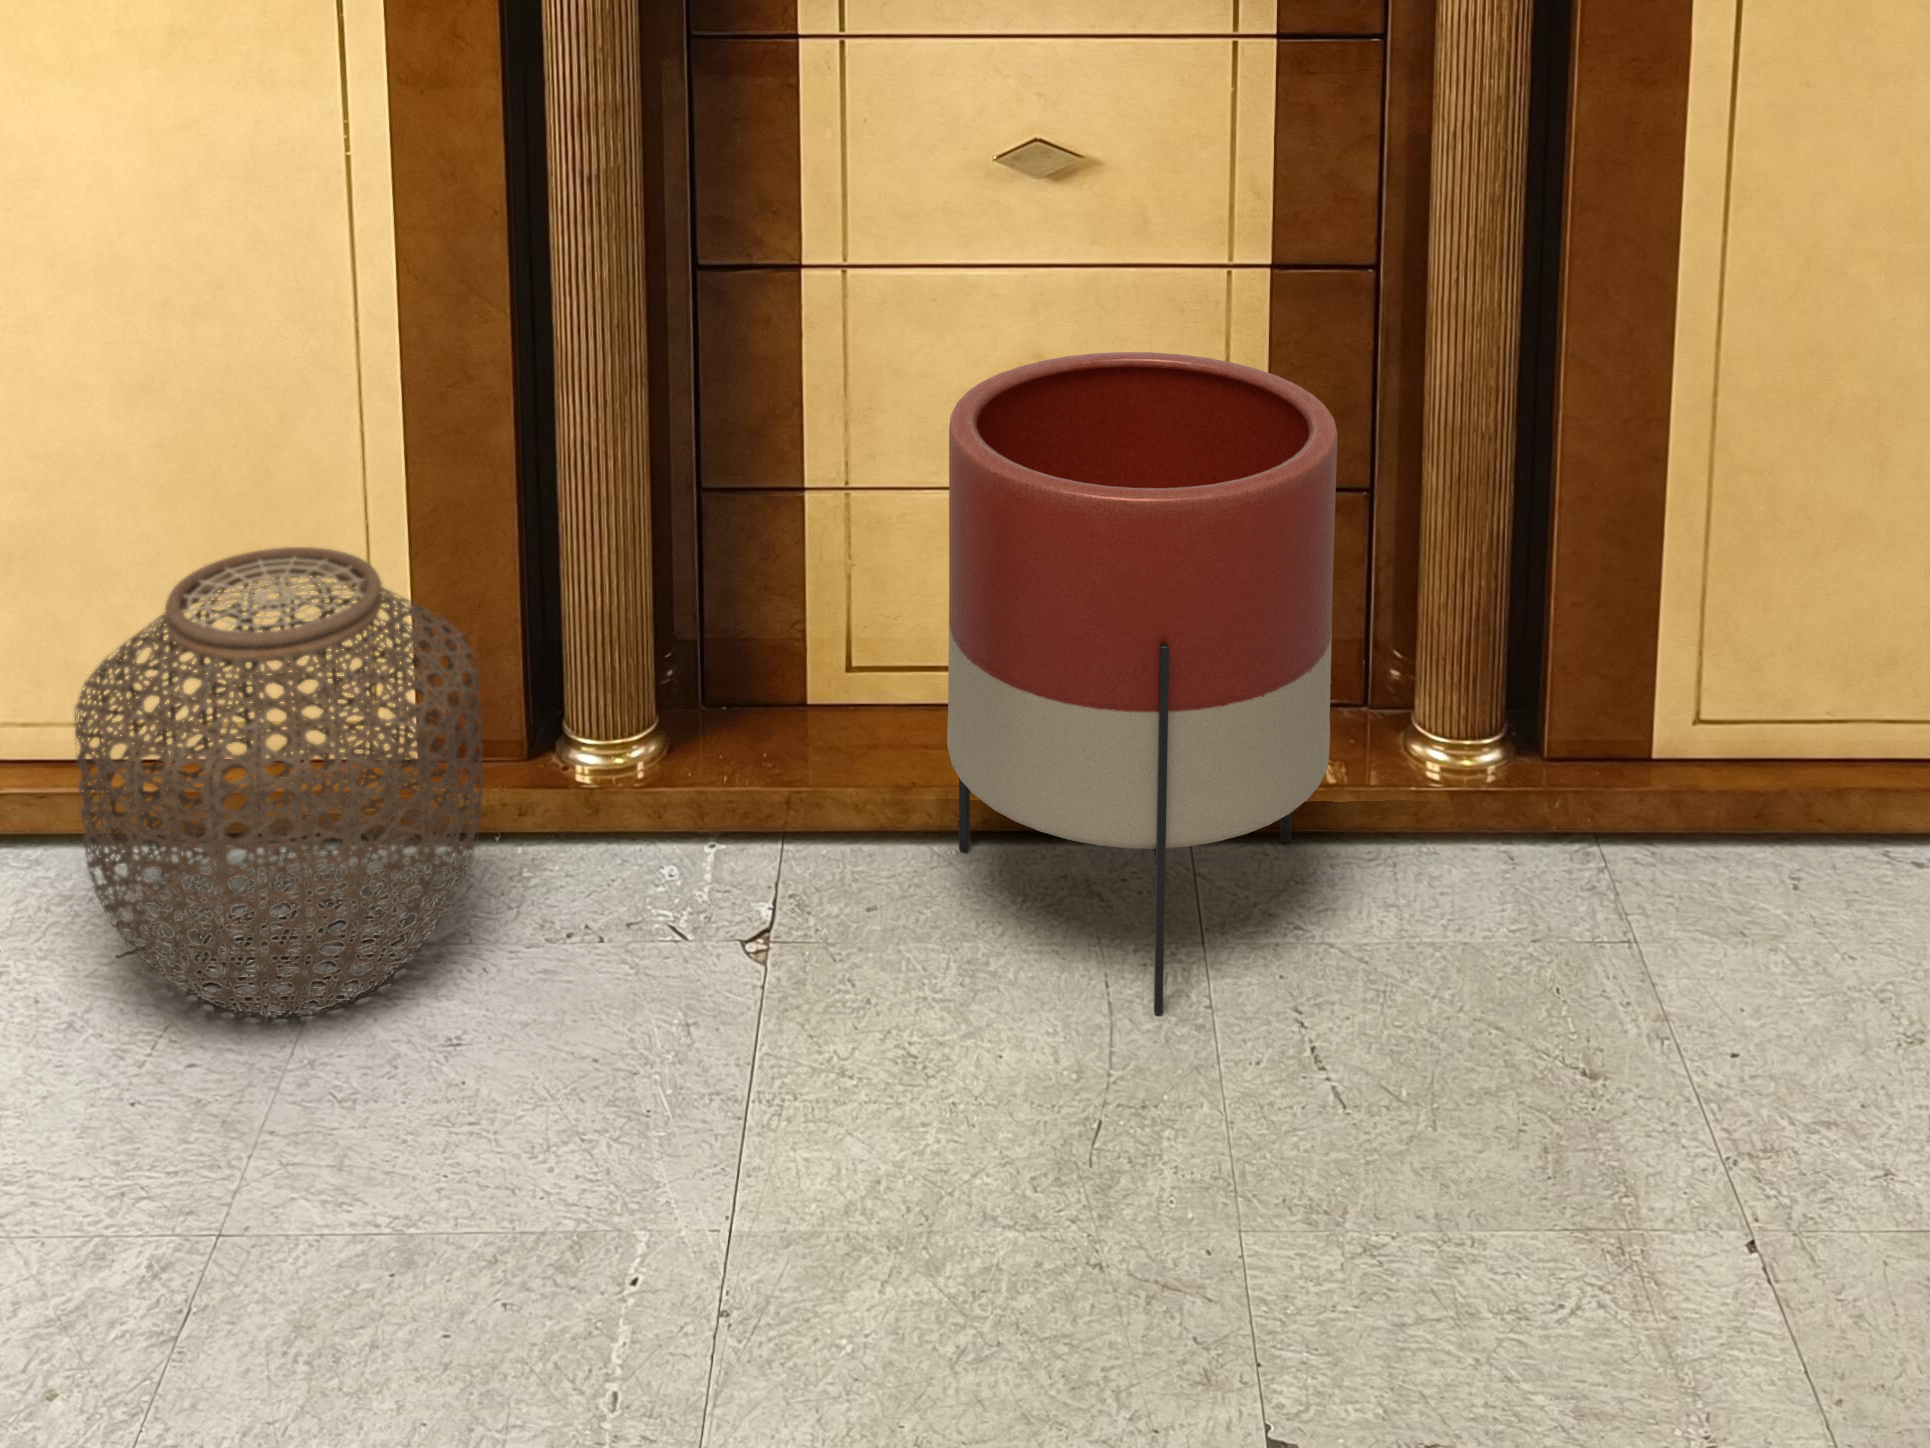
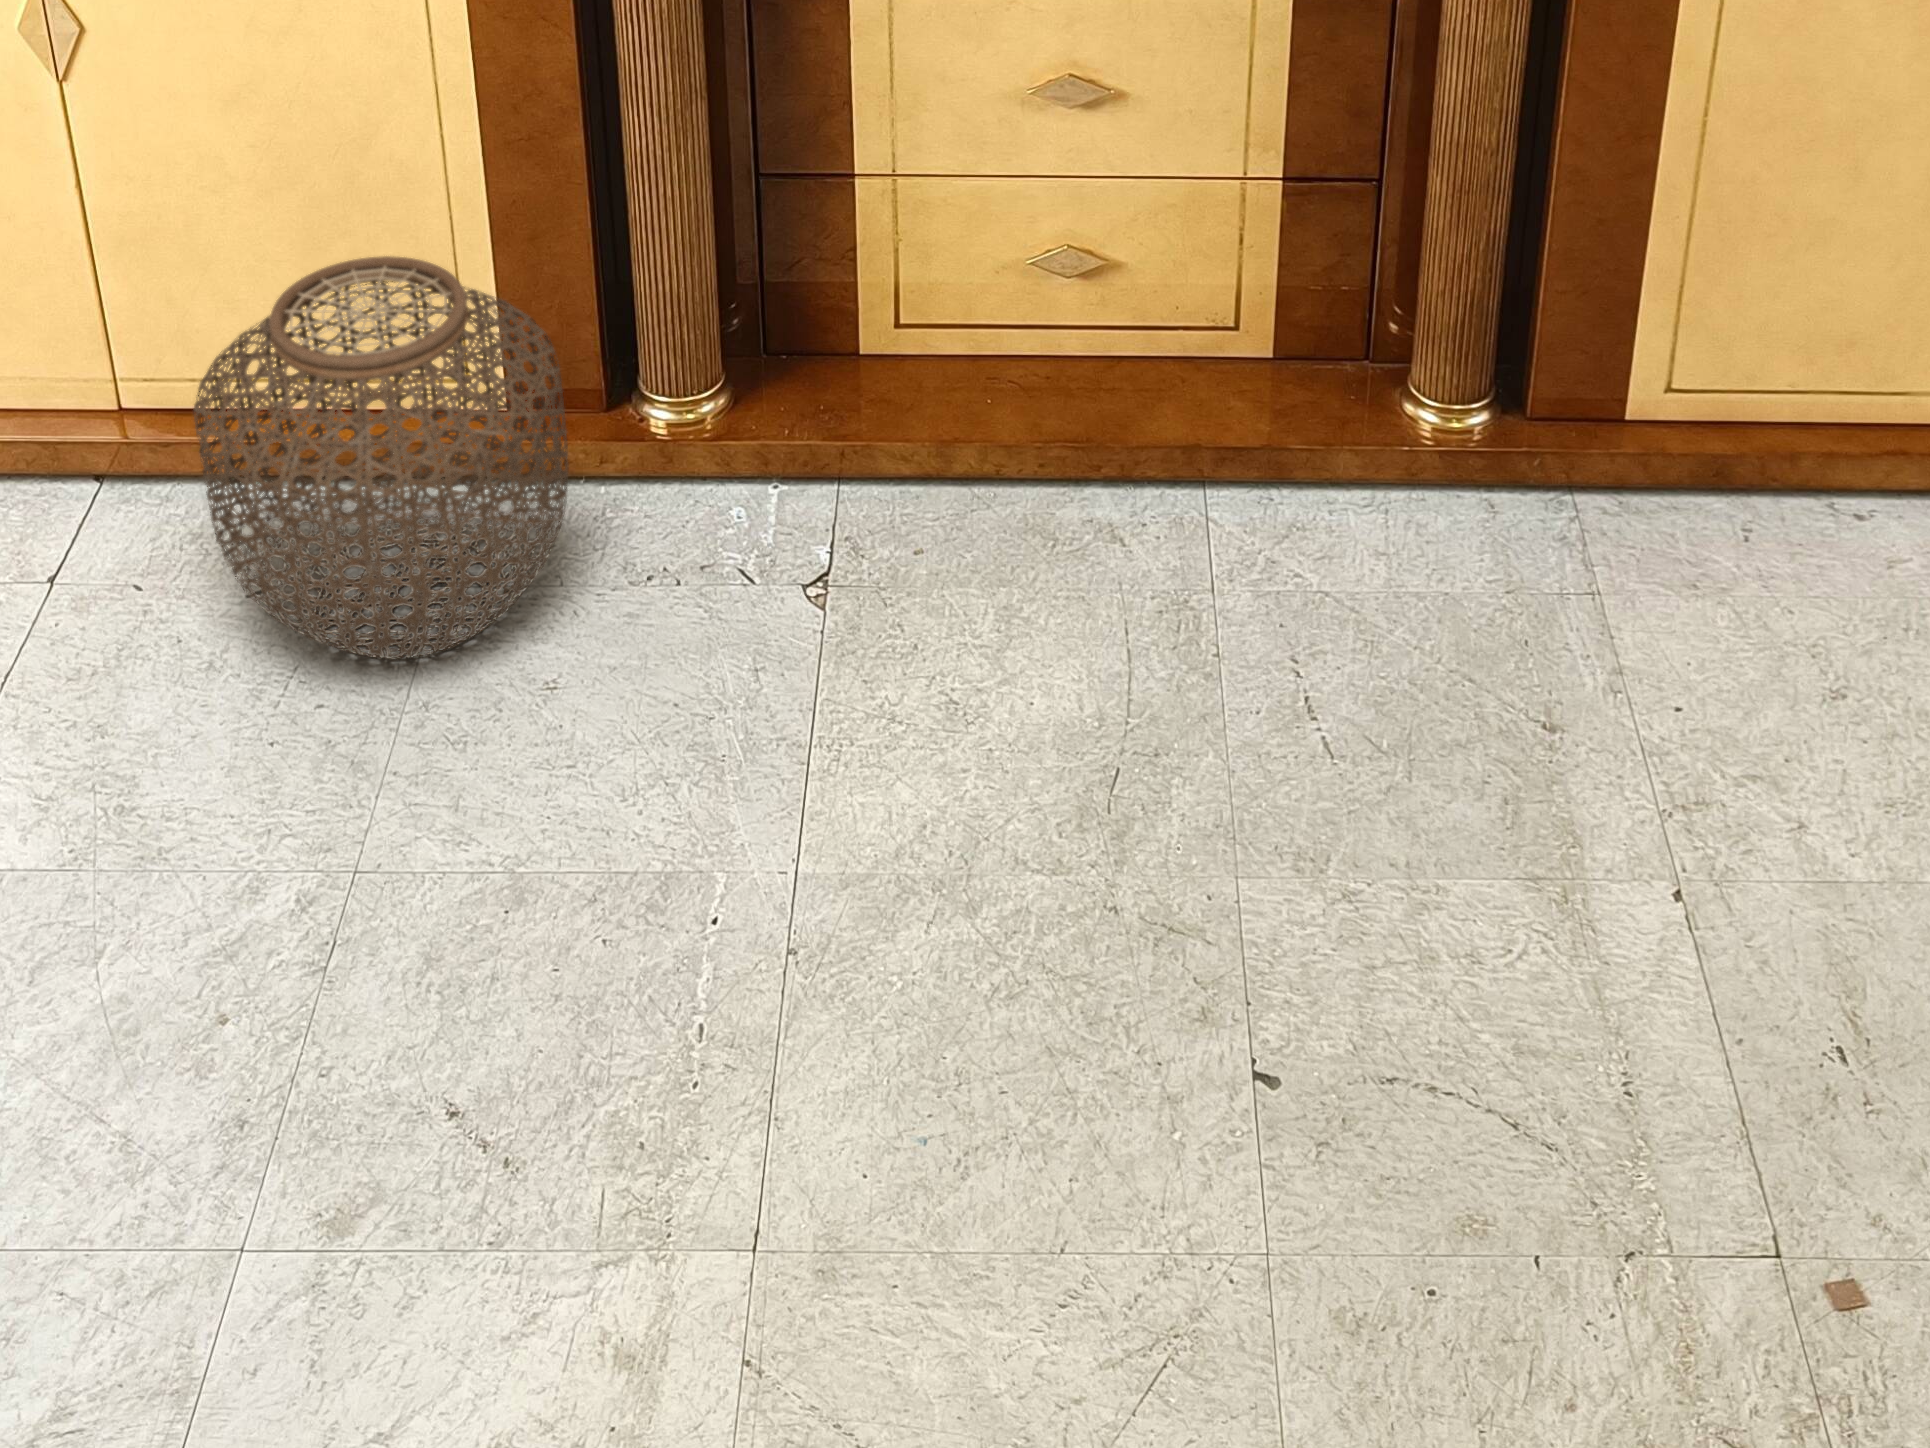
planter: present [947,352,1337,1014] -> none [991,70,1353,663]

